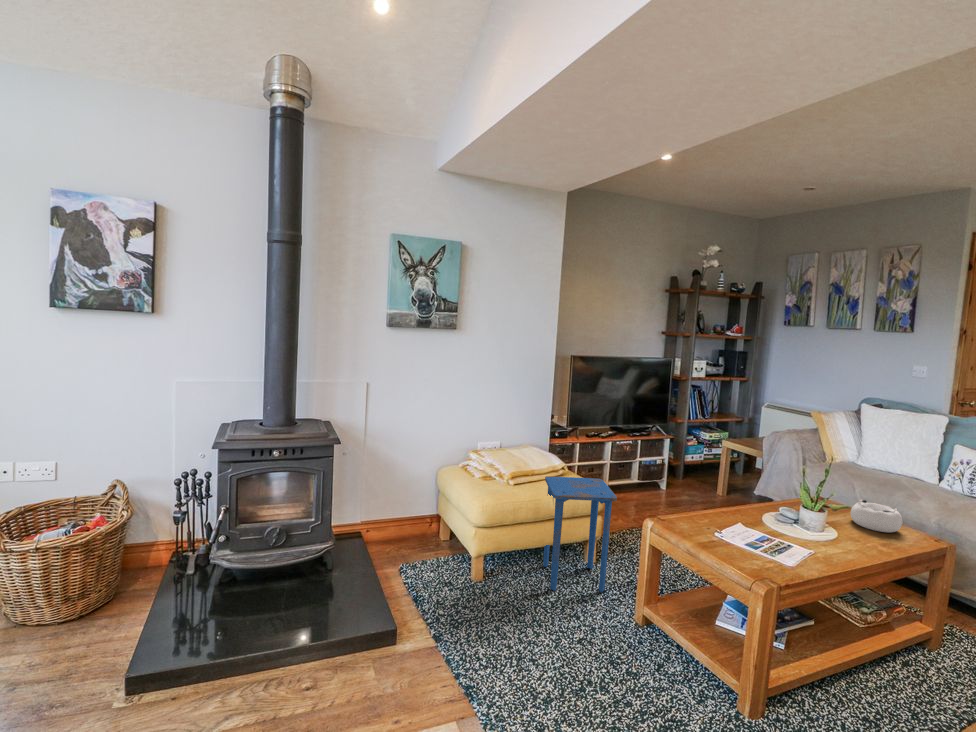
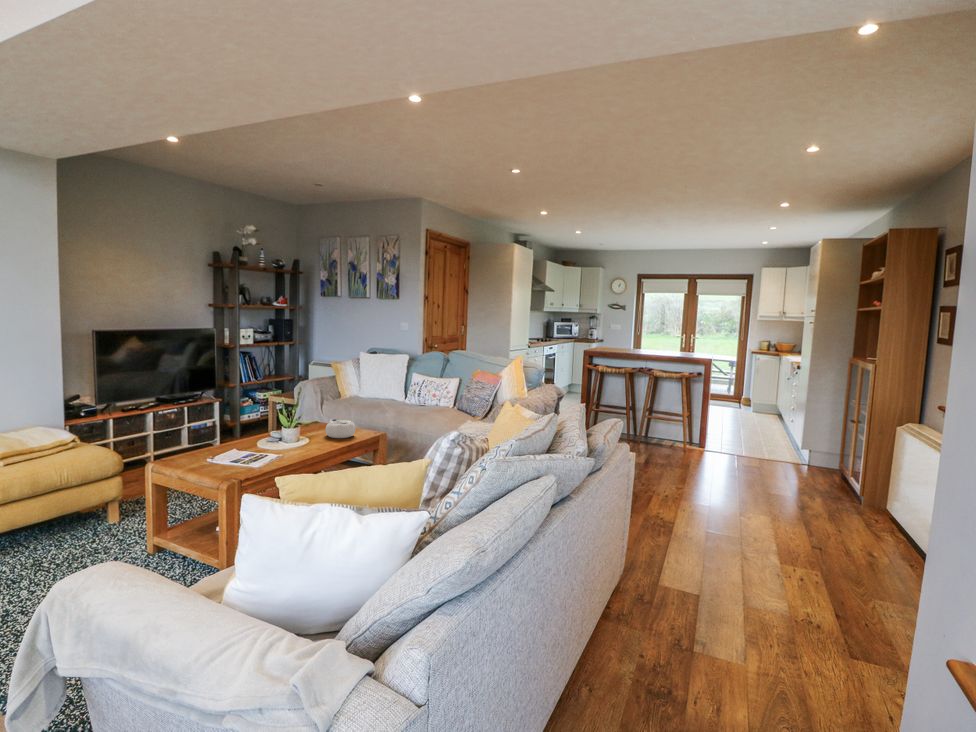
side table: present [543,476,617,592] -> none [46,442,124,553]

